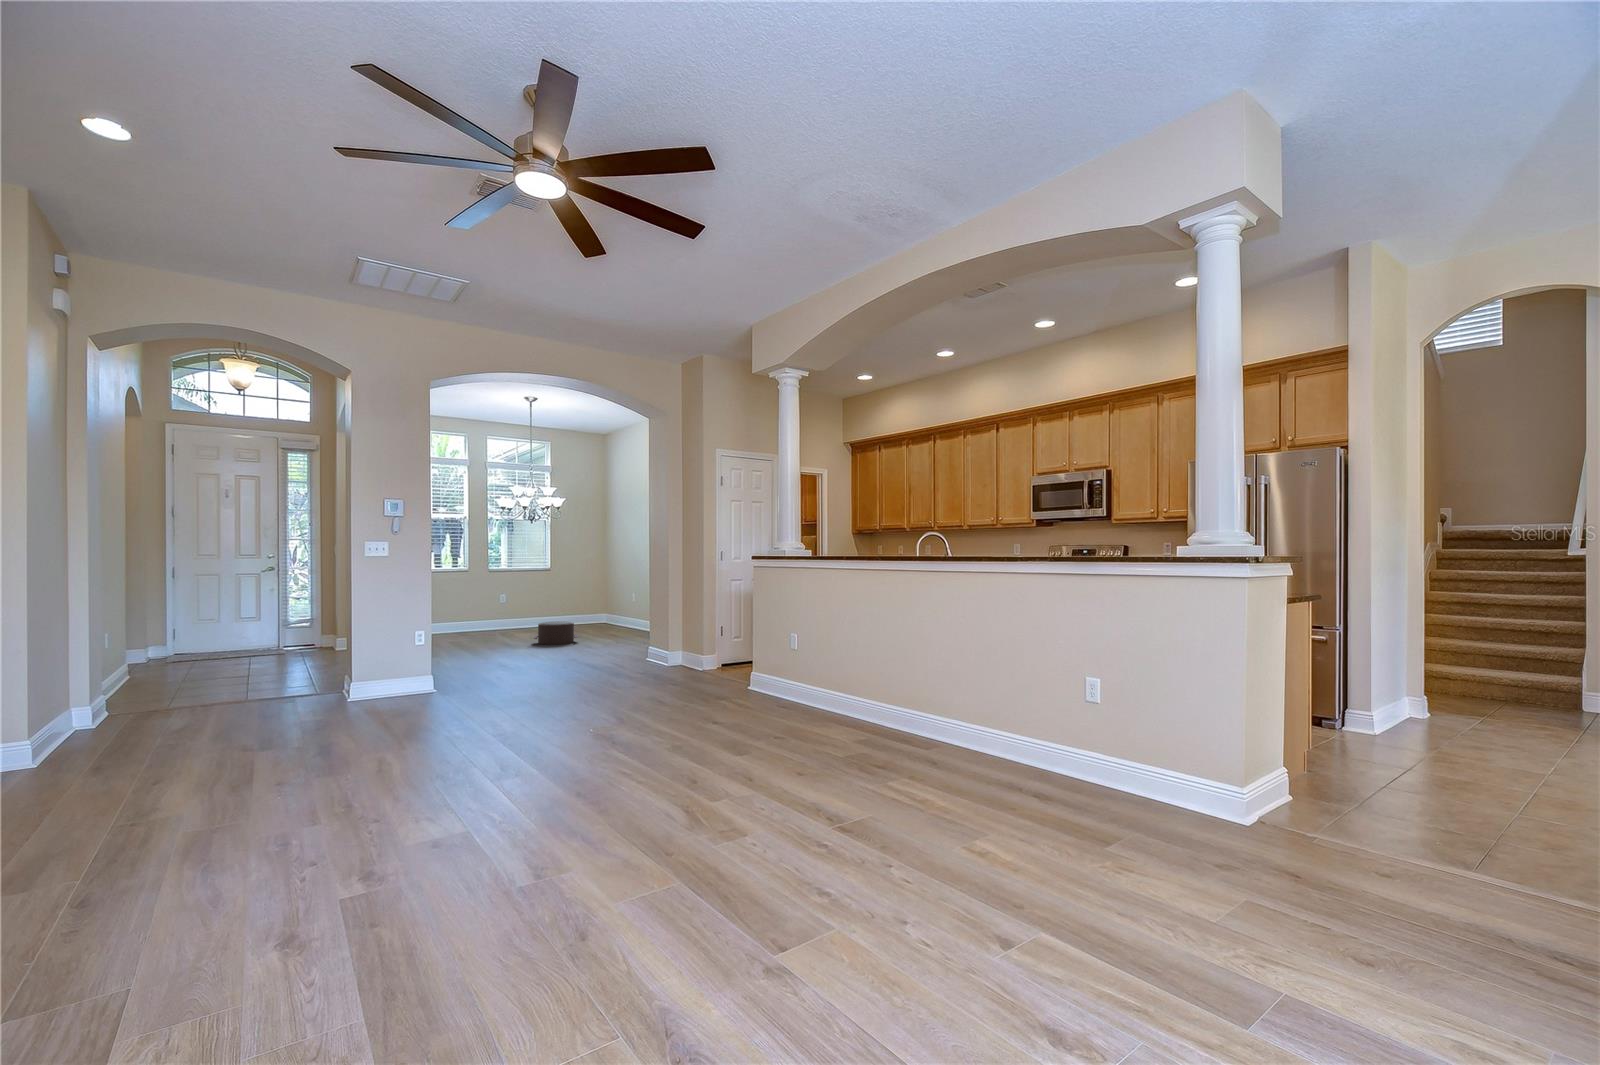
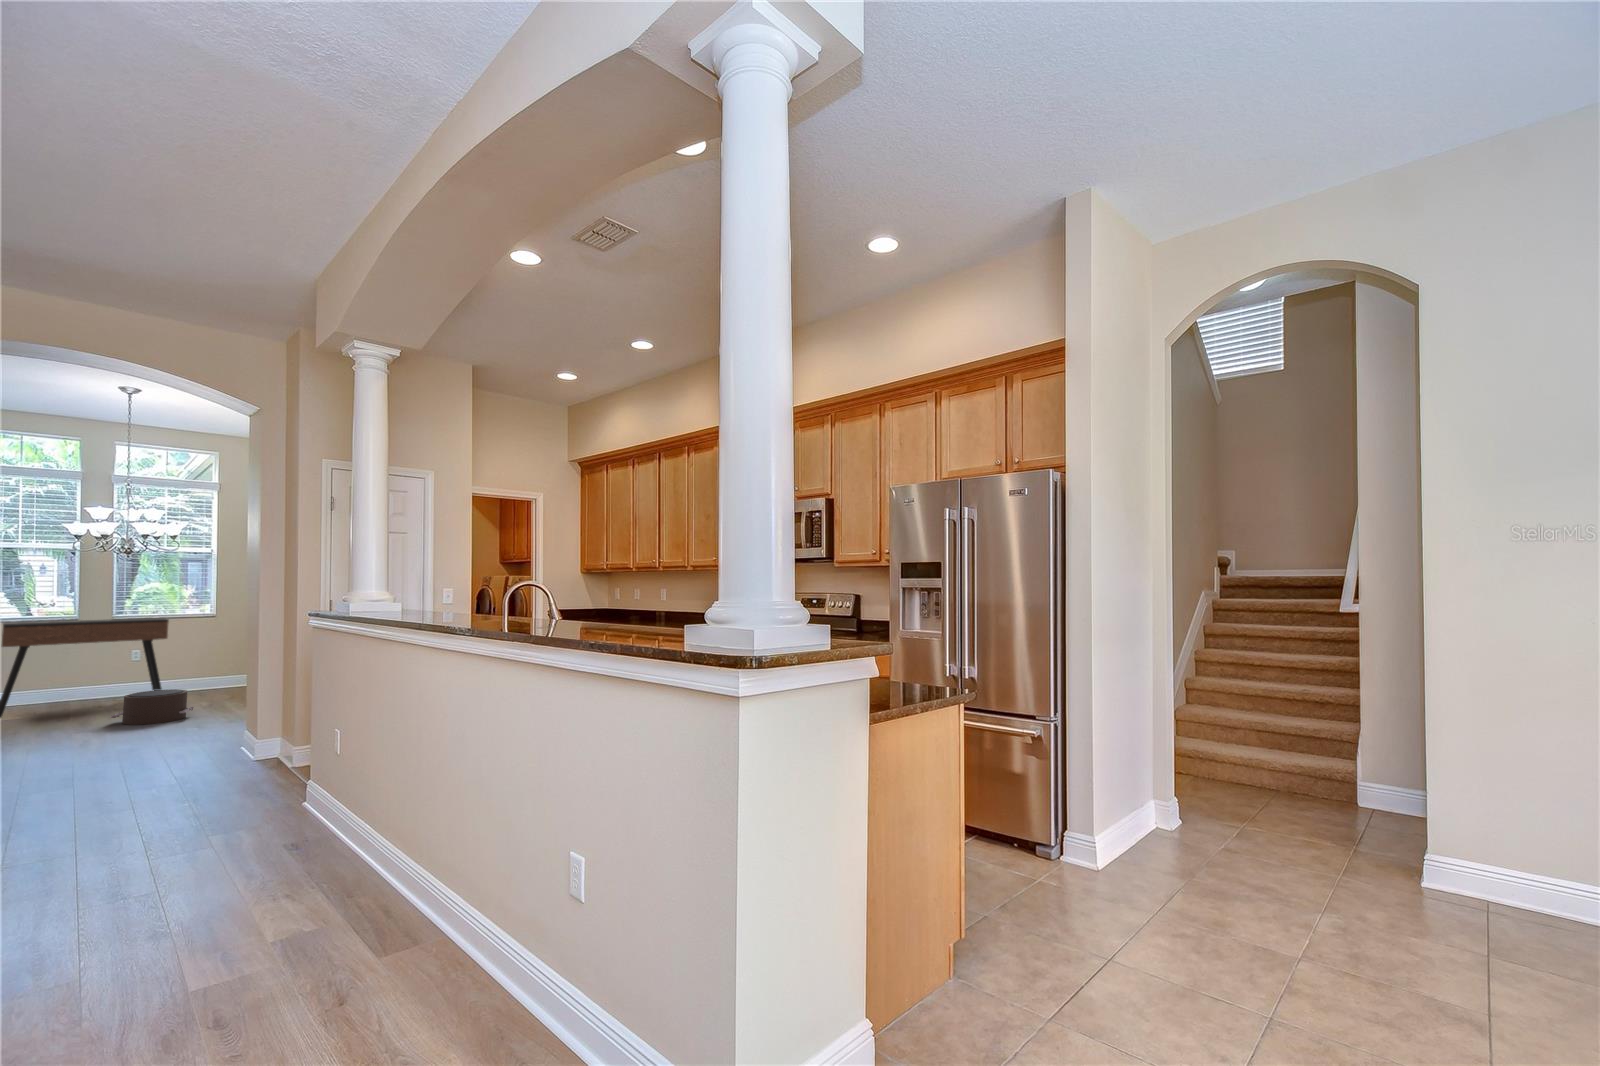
console table: none [443,571,539,640] -> present [0,618,169,718]

